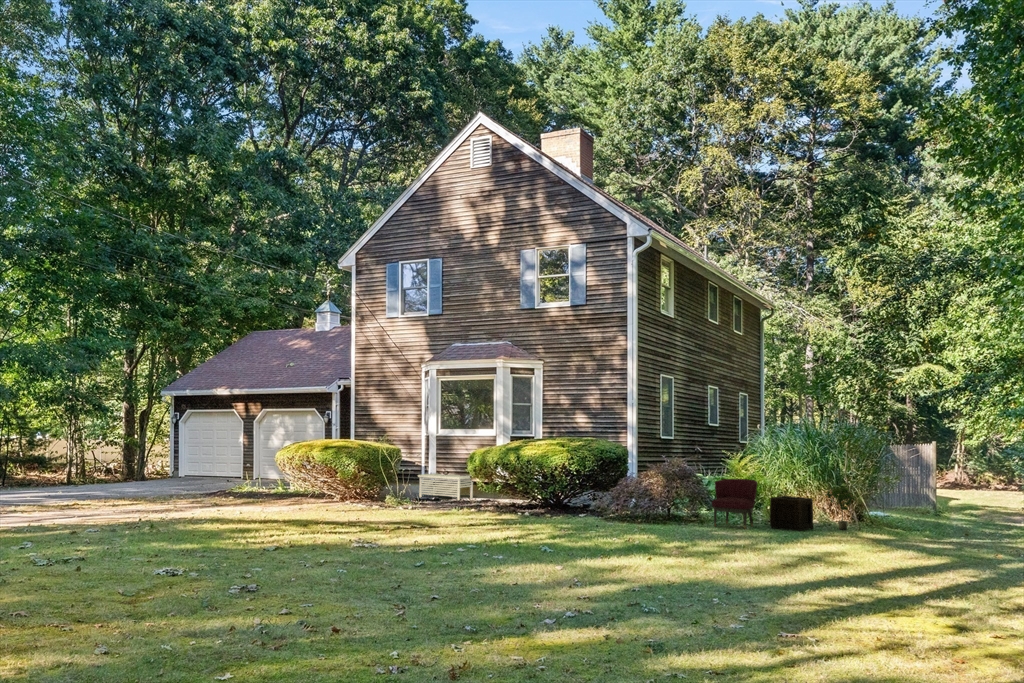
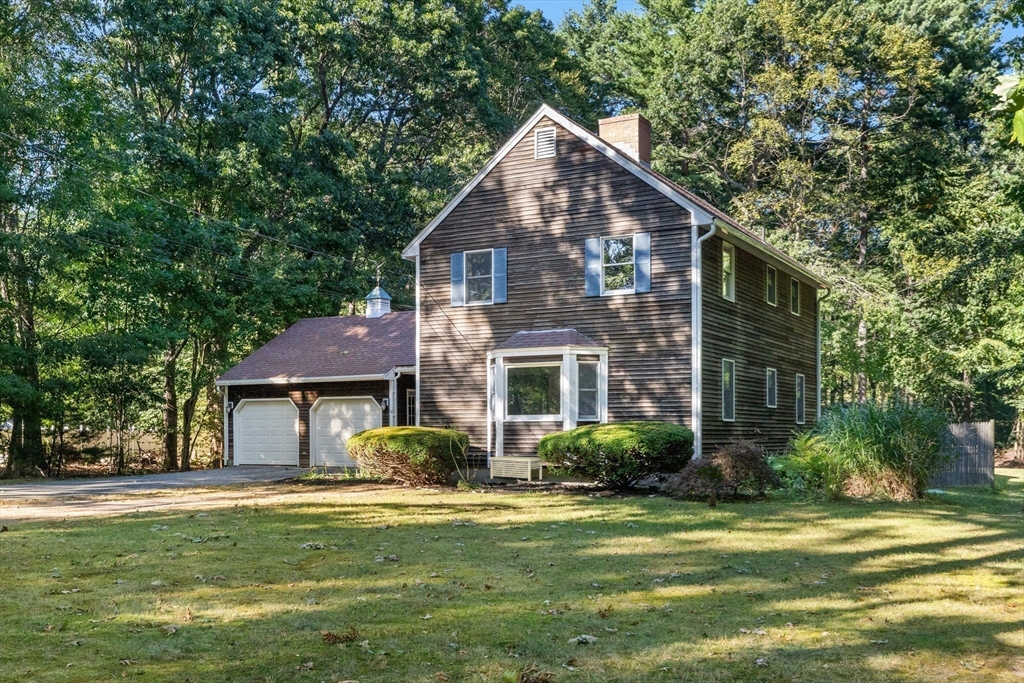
chair: present [712,479,758,529] -> none [779,458,823,506]
potted plant: present [825,486,855,530] -> present [694,465,725,506]
wooden crate: present [770,496,813,531] -> none [835,474,876,507]

